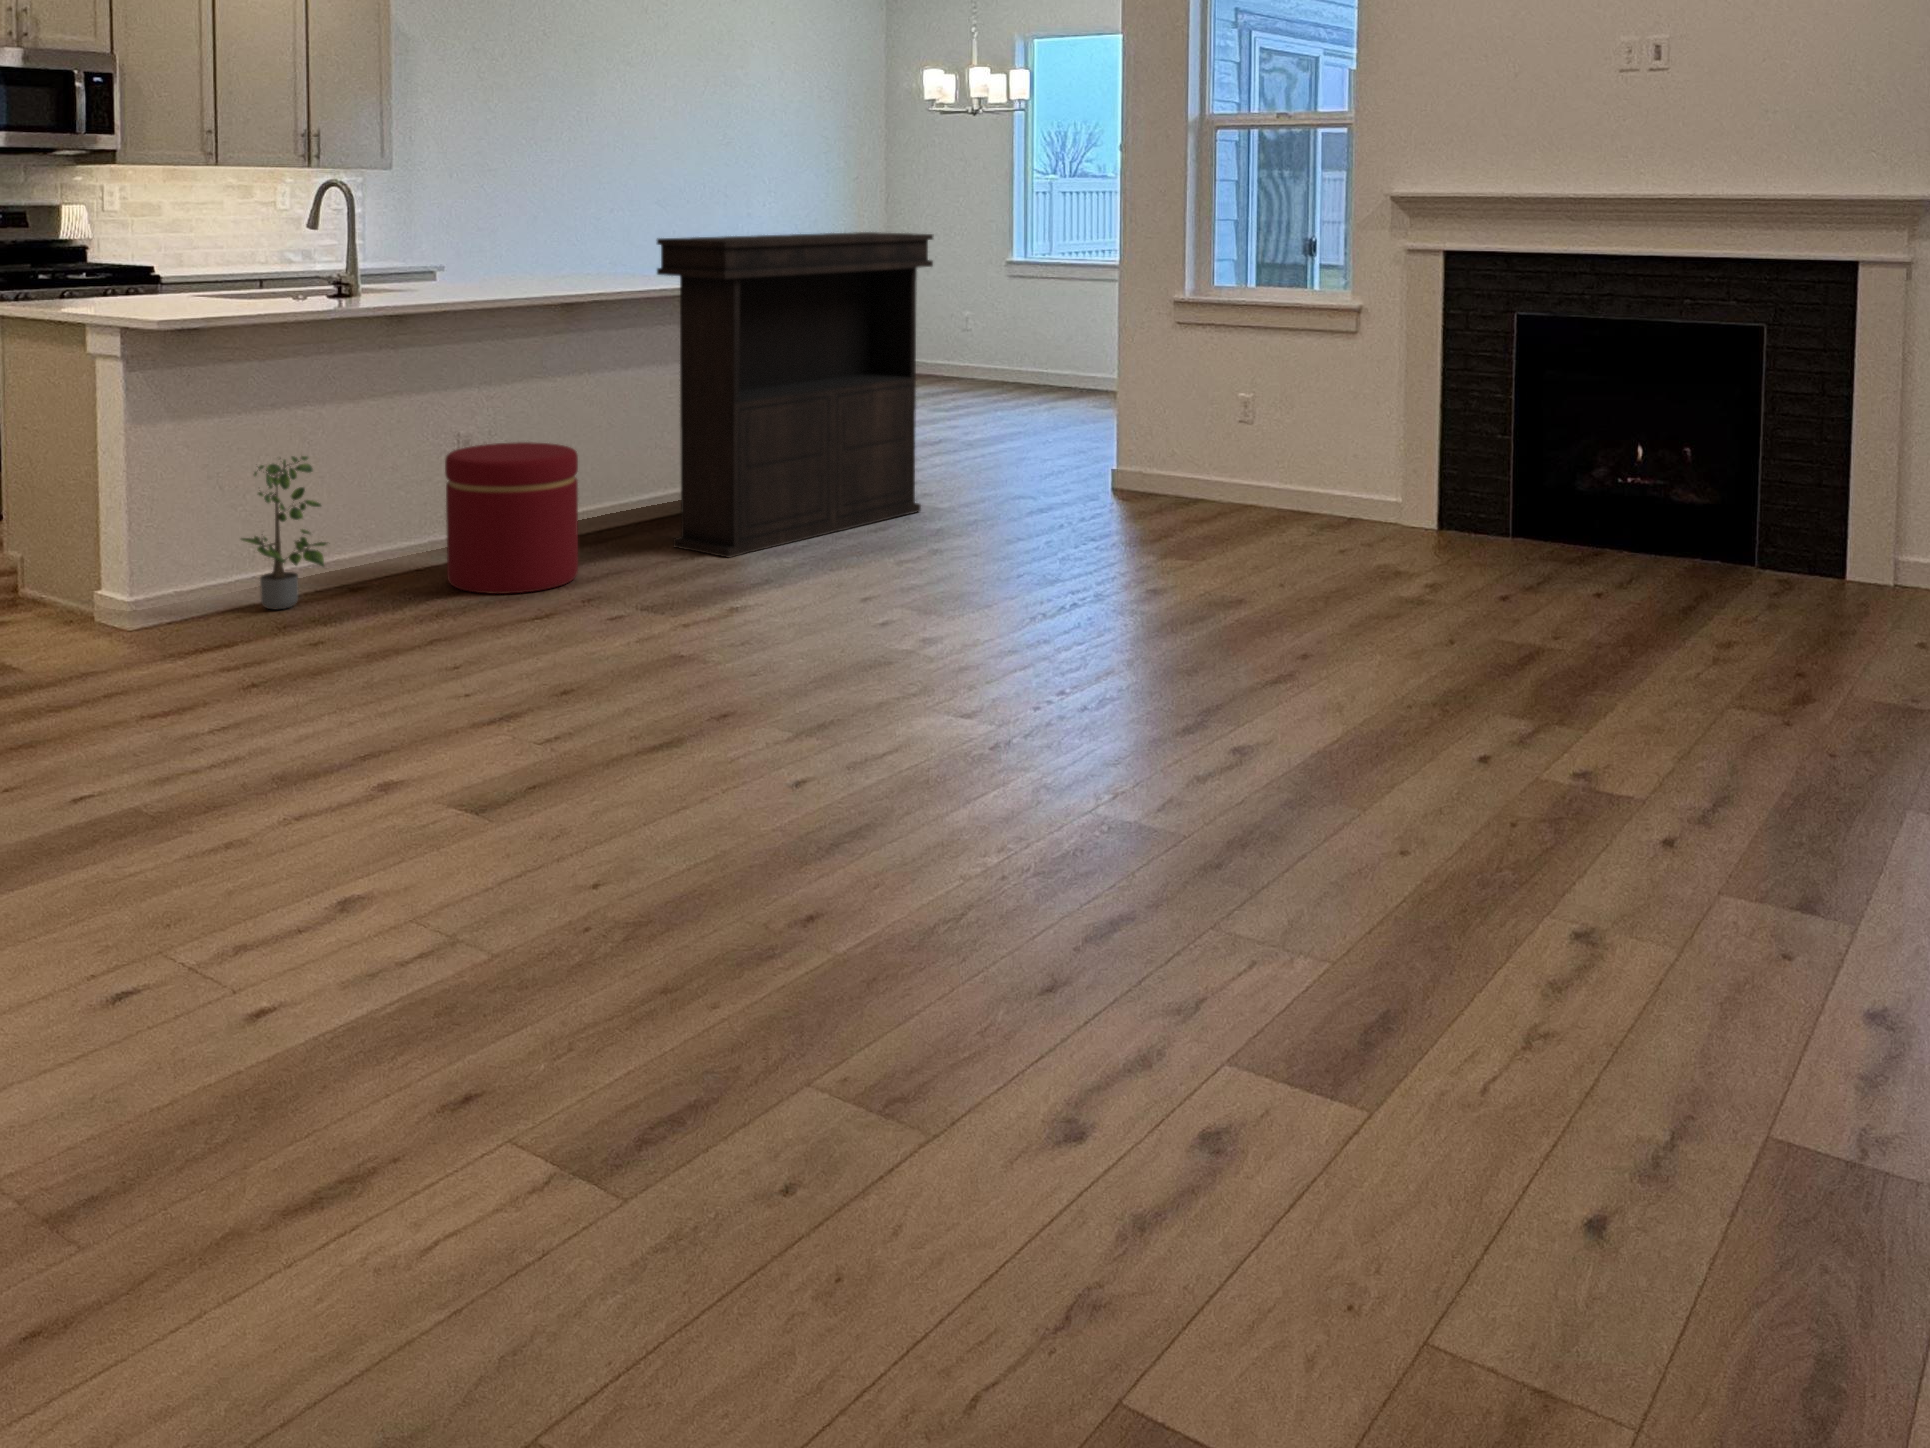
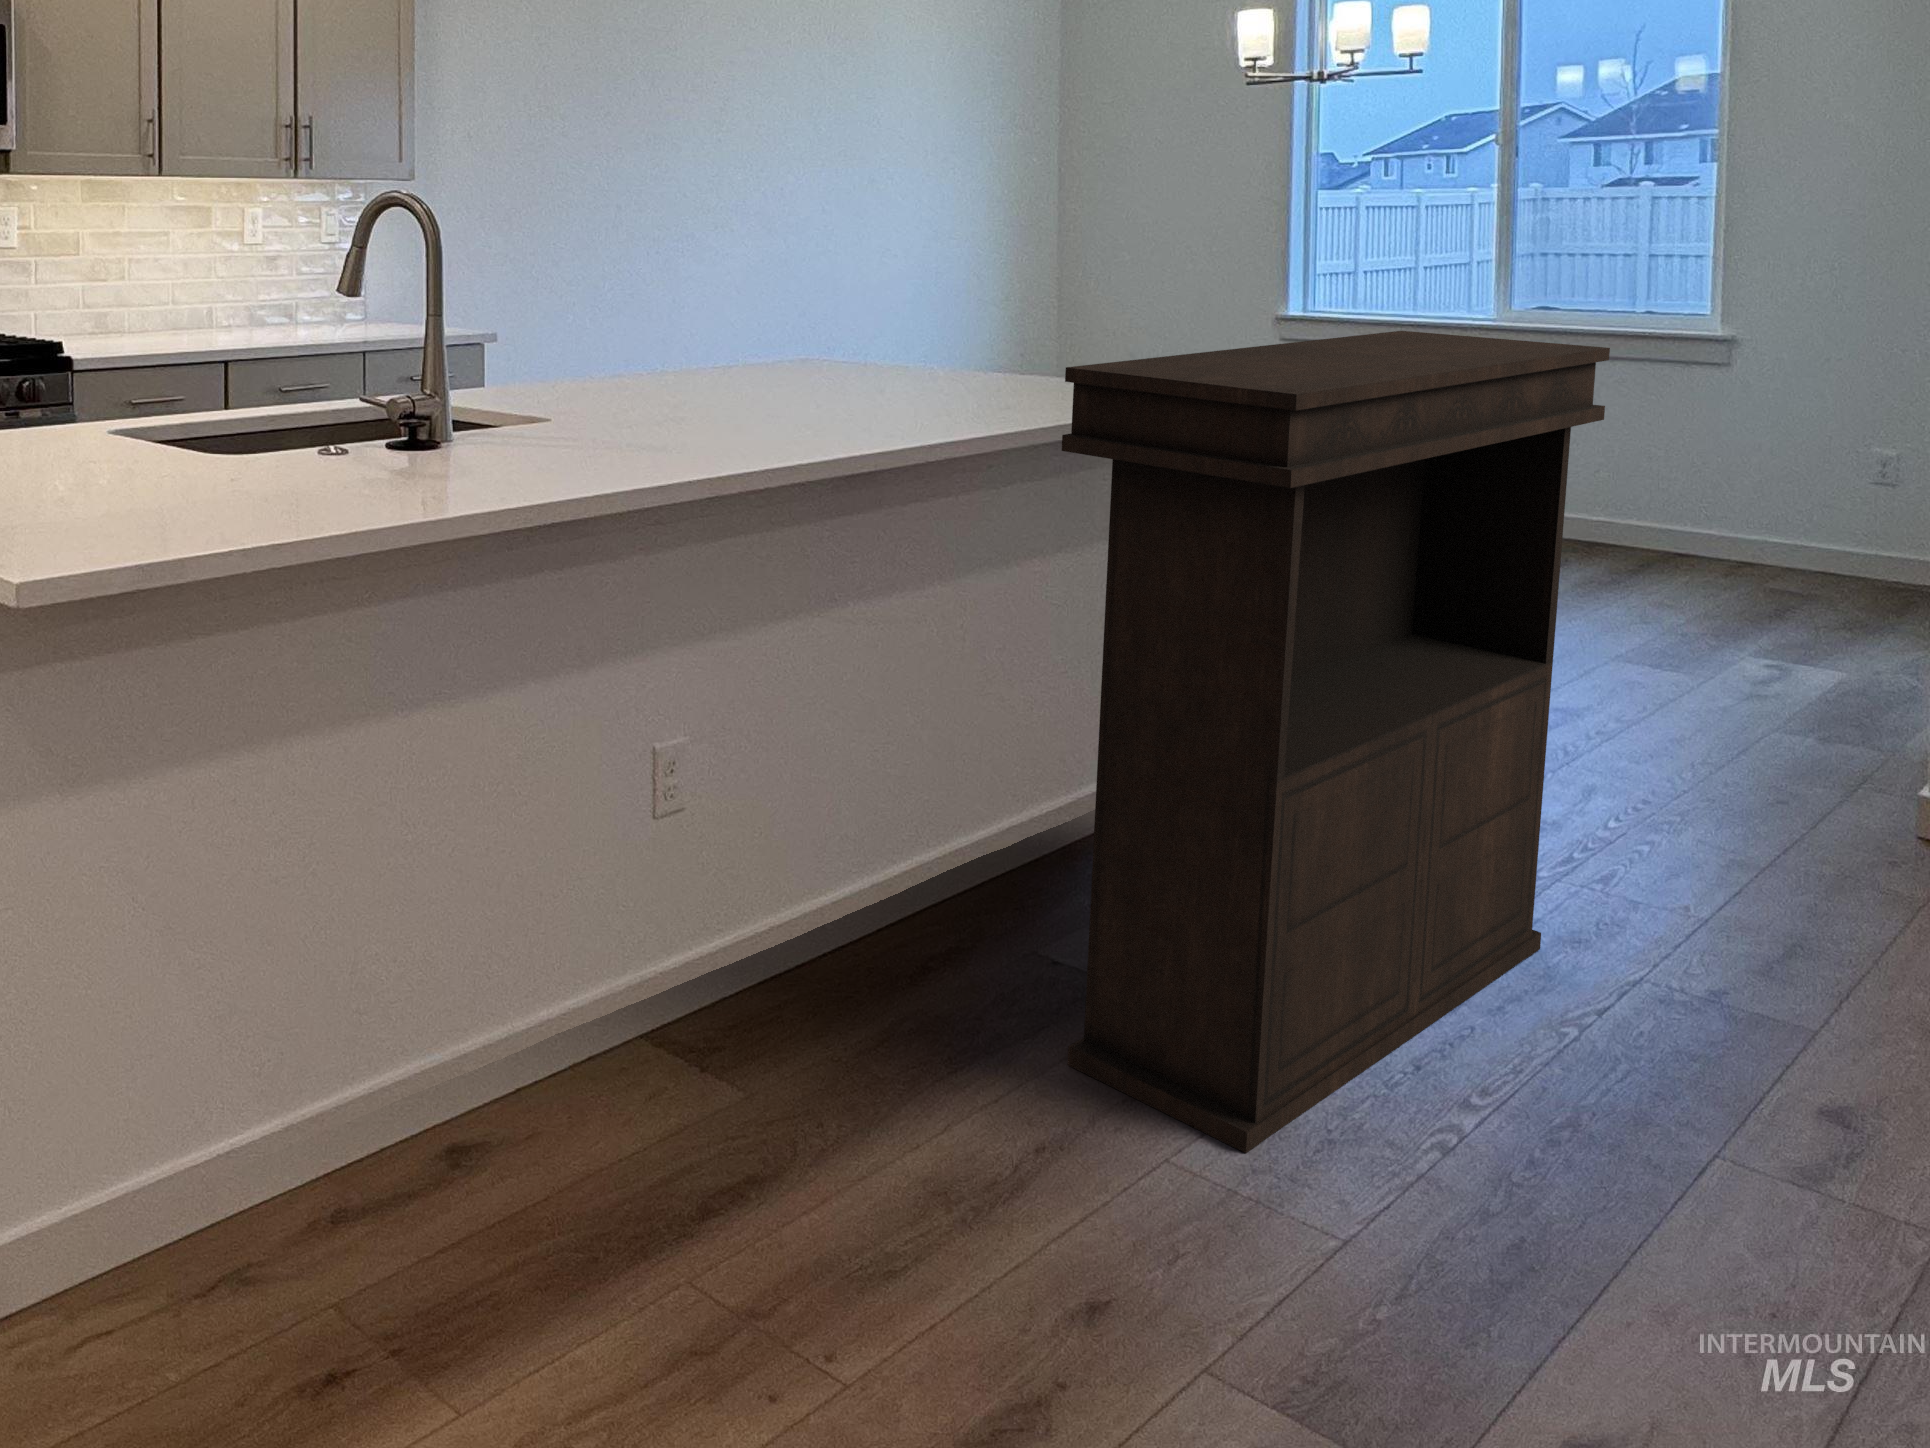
ottoman: present [445,442,578,594] -> none [607,848,937,1314]
potted plant: present [241,456,327,609] -> none [139,912,353,1323]

